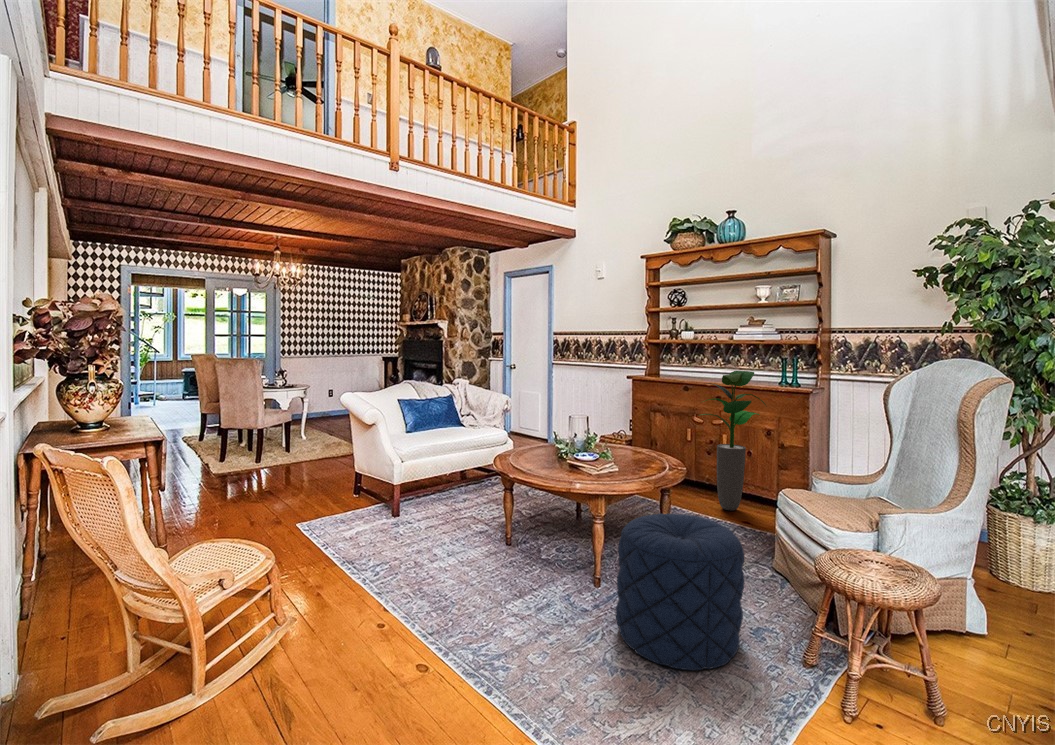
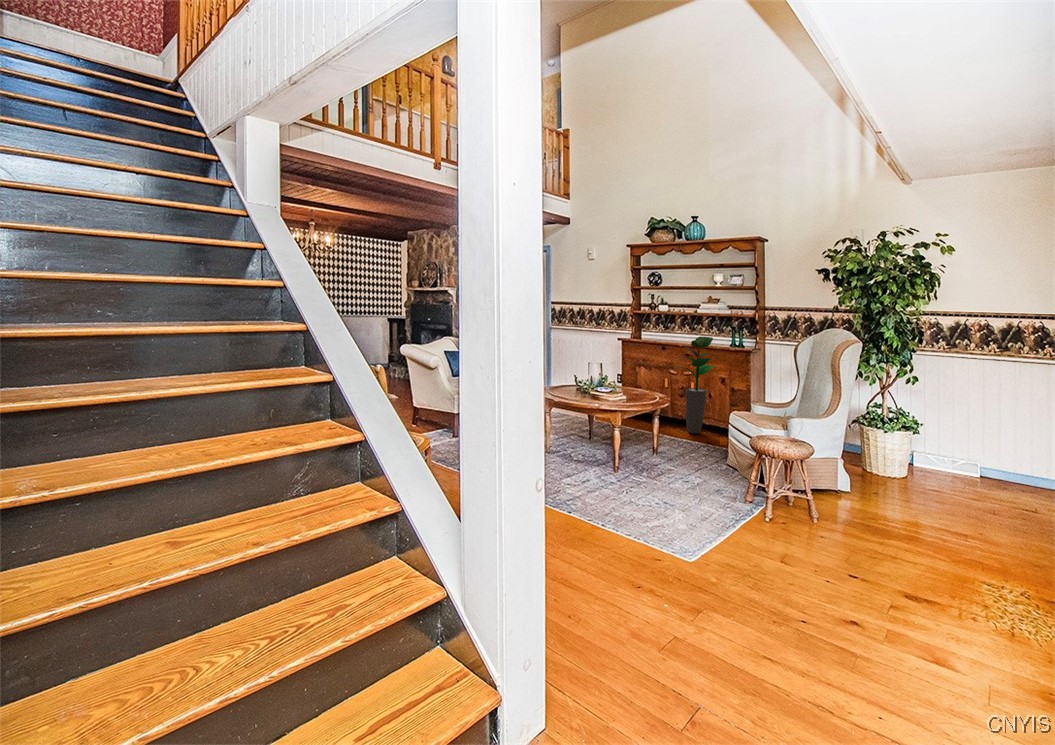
pouf: present [616,514,745,670] -> none [638,428,712,507]

